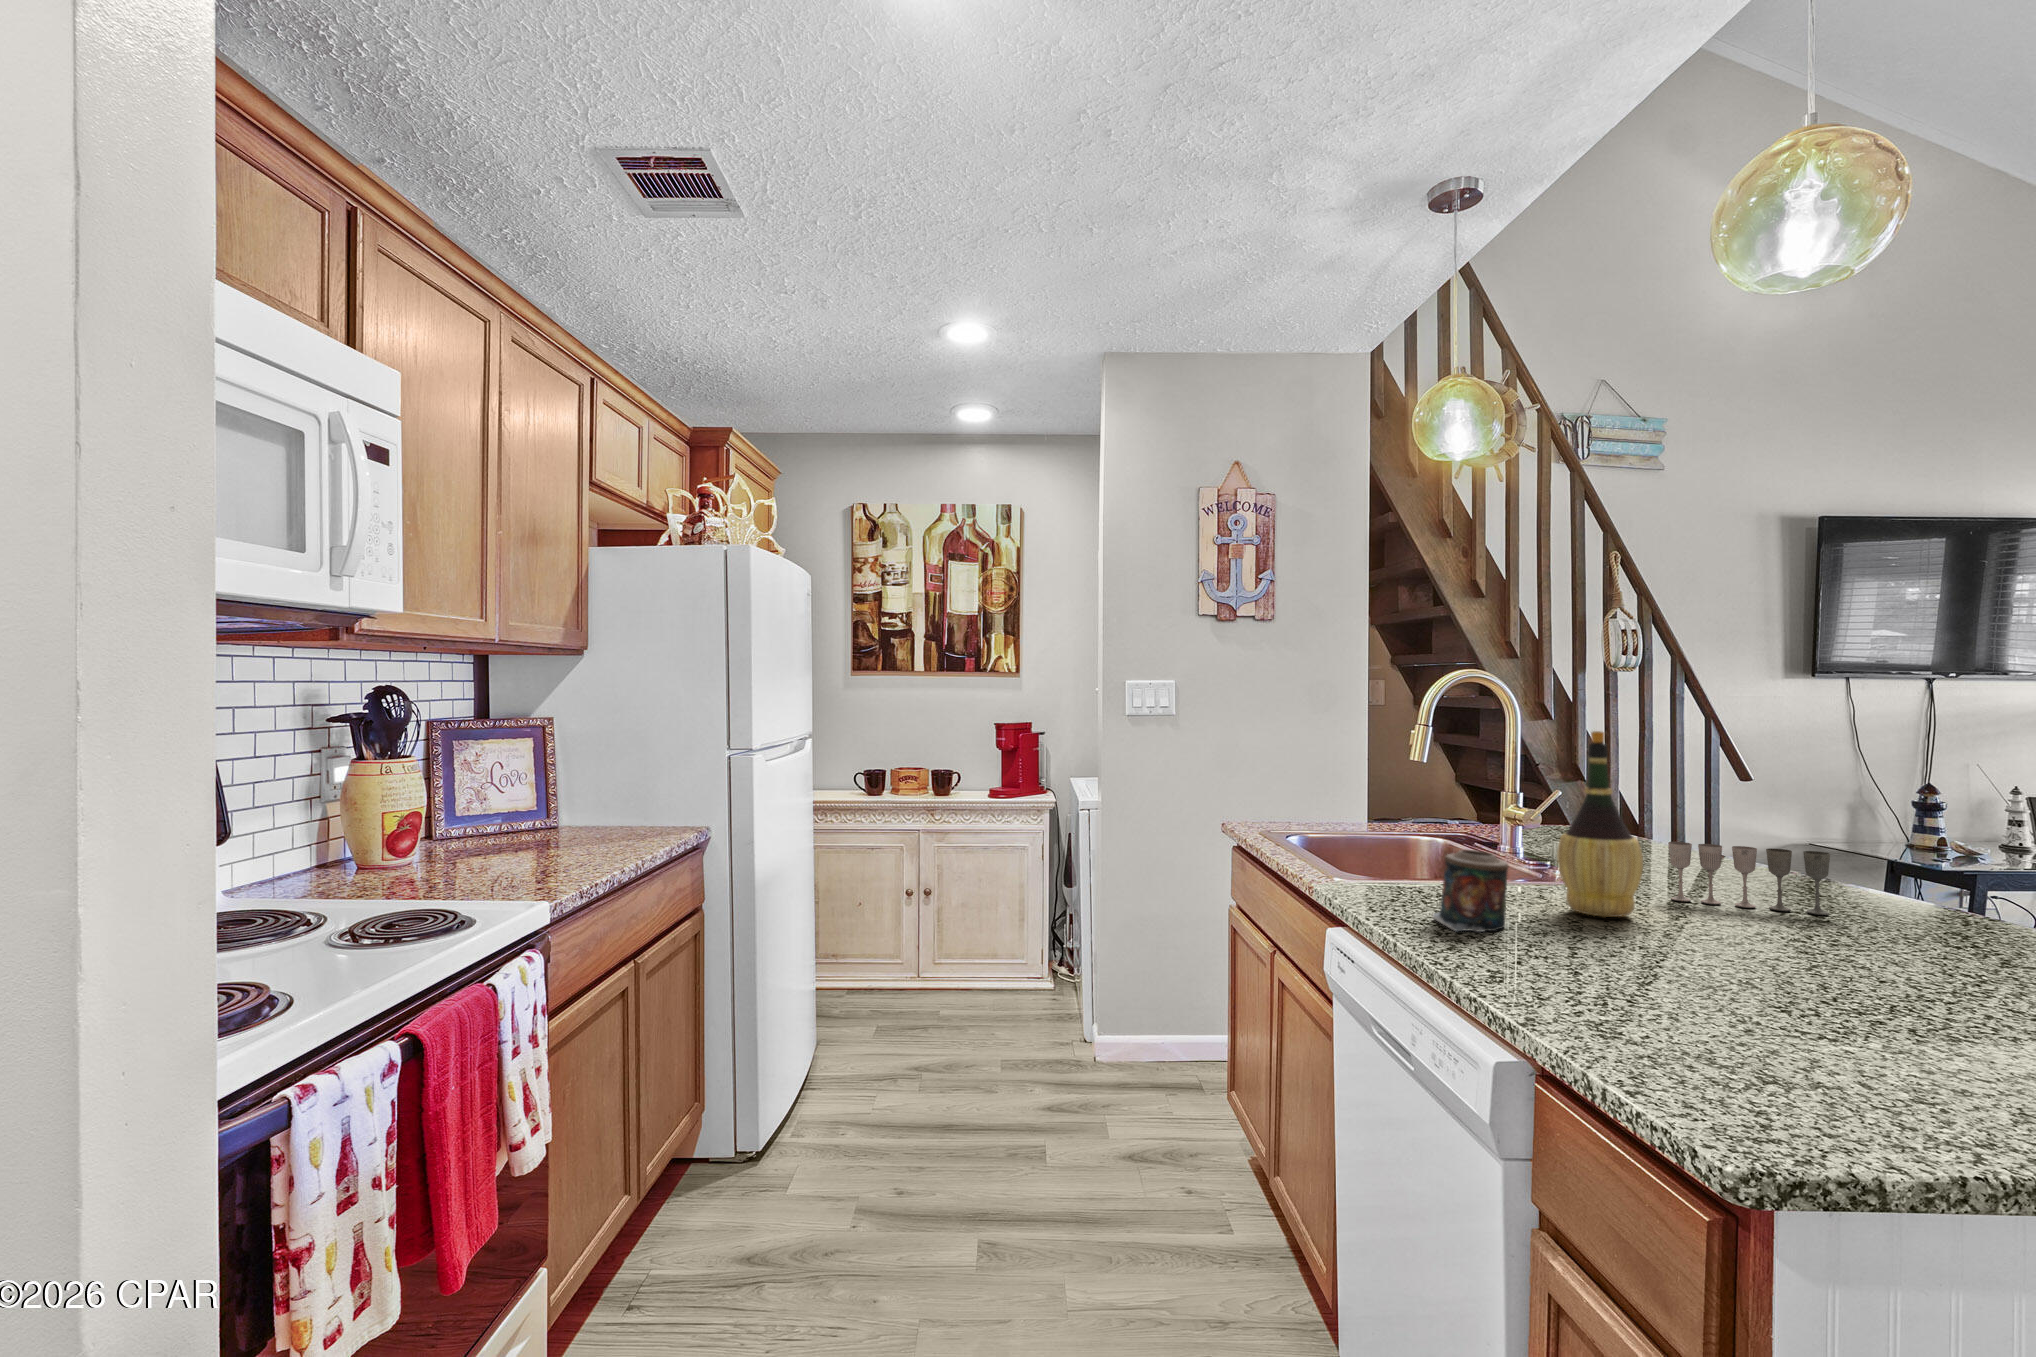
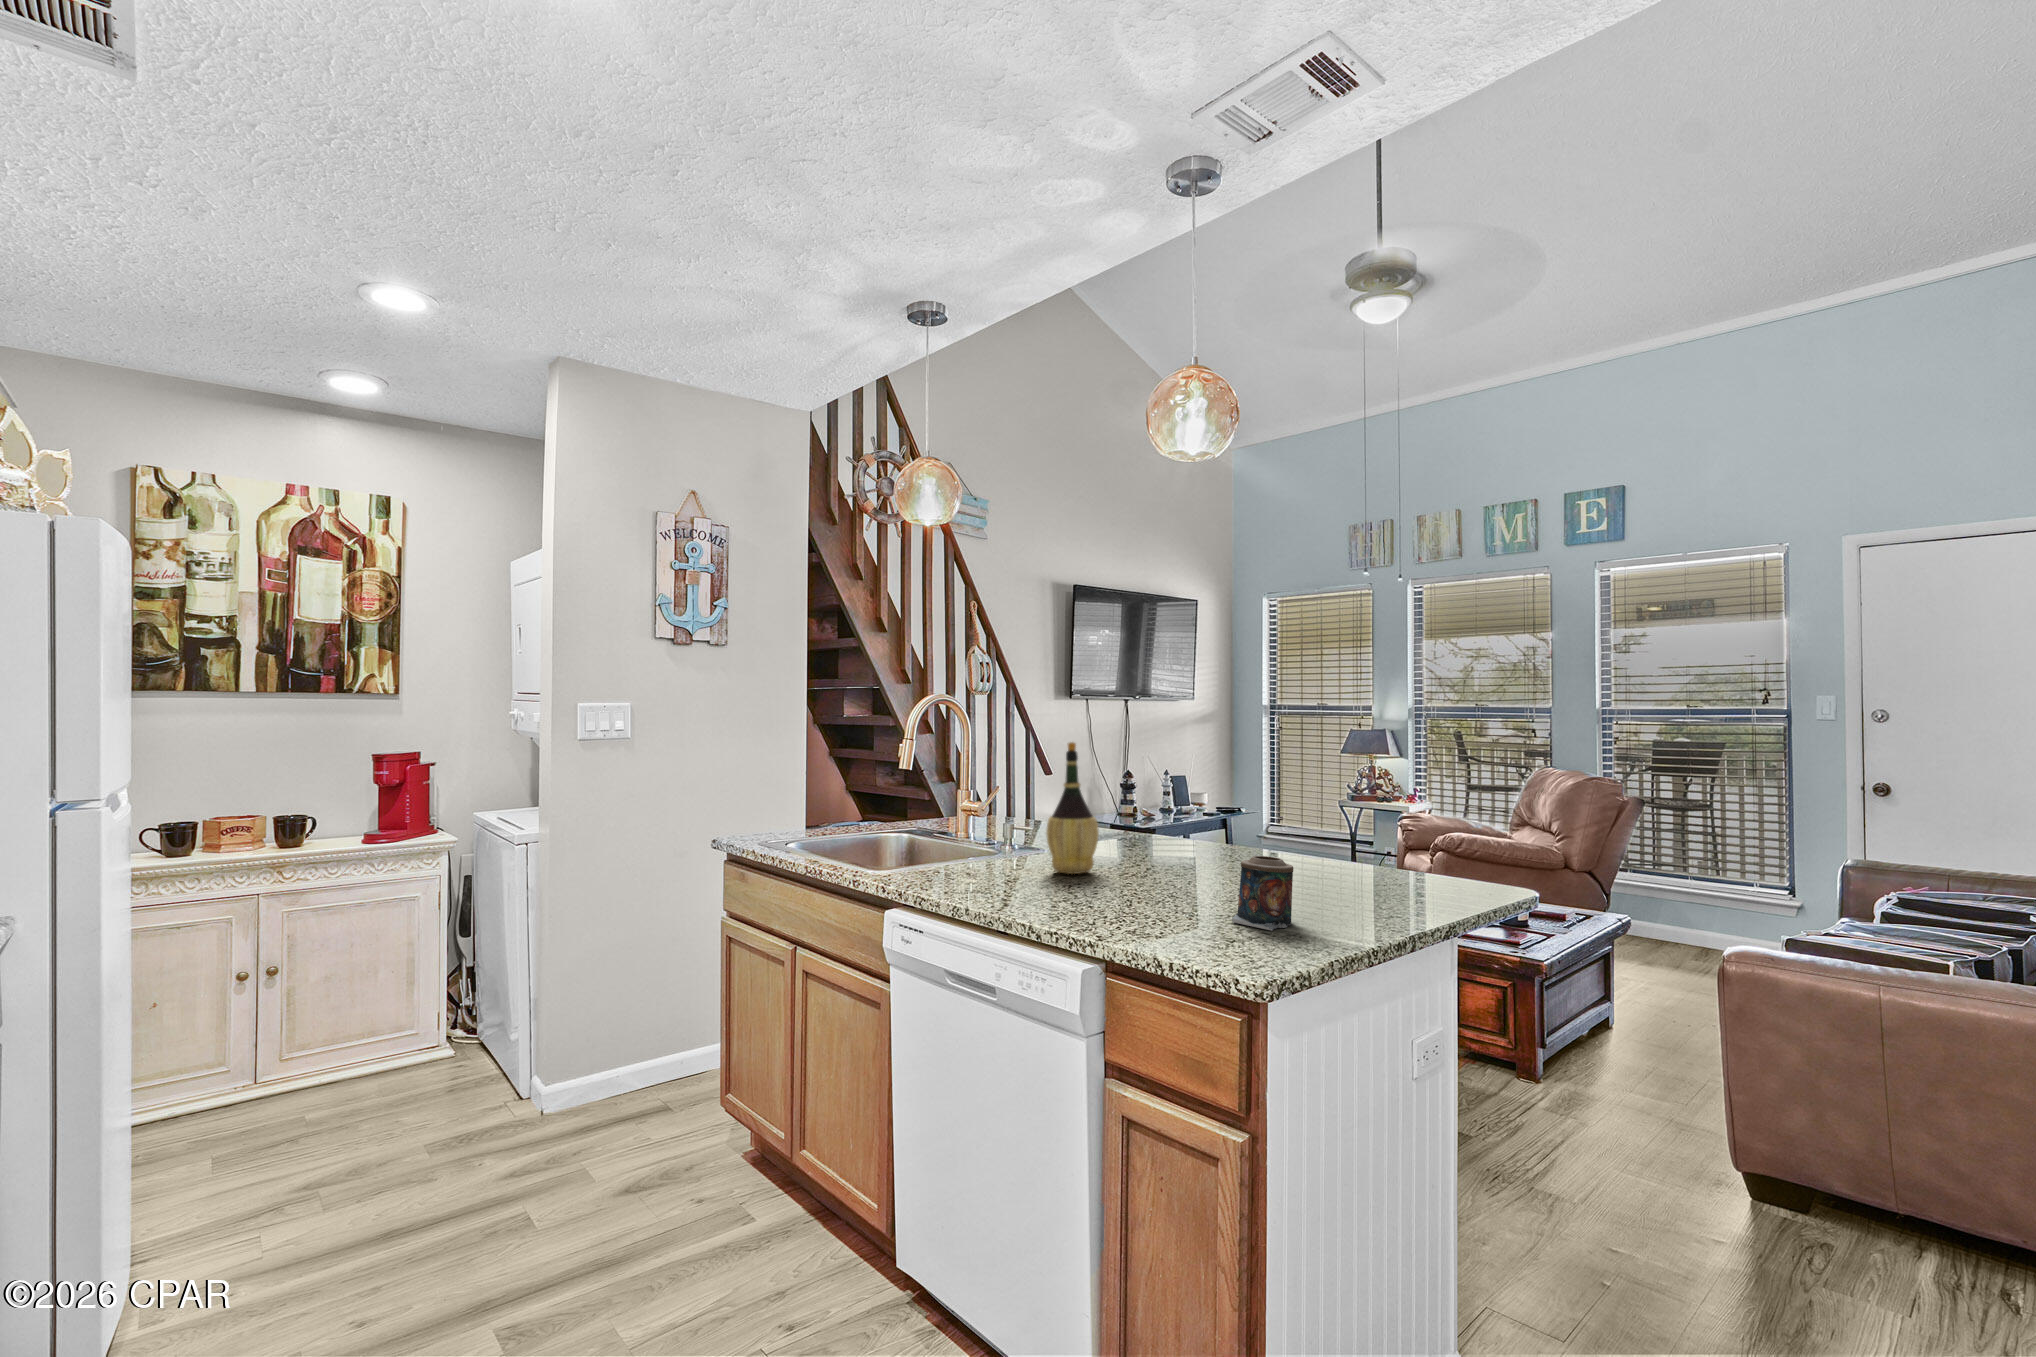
wine glass: present [1668,842,1830,915] -> none [1096,816,1181,859]
candle: present [1433,850,1508,932] -> present [1232,856,1293,931]

